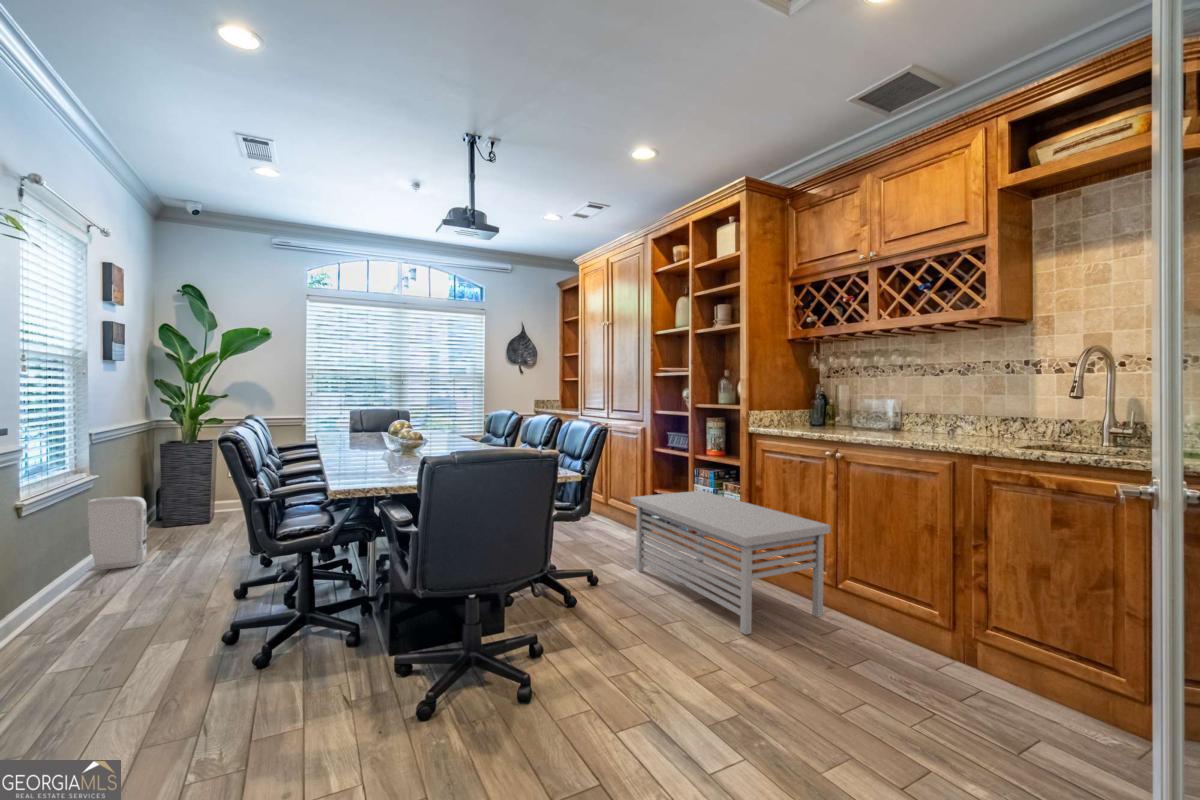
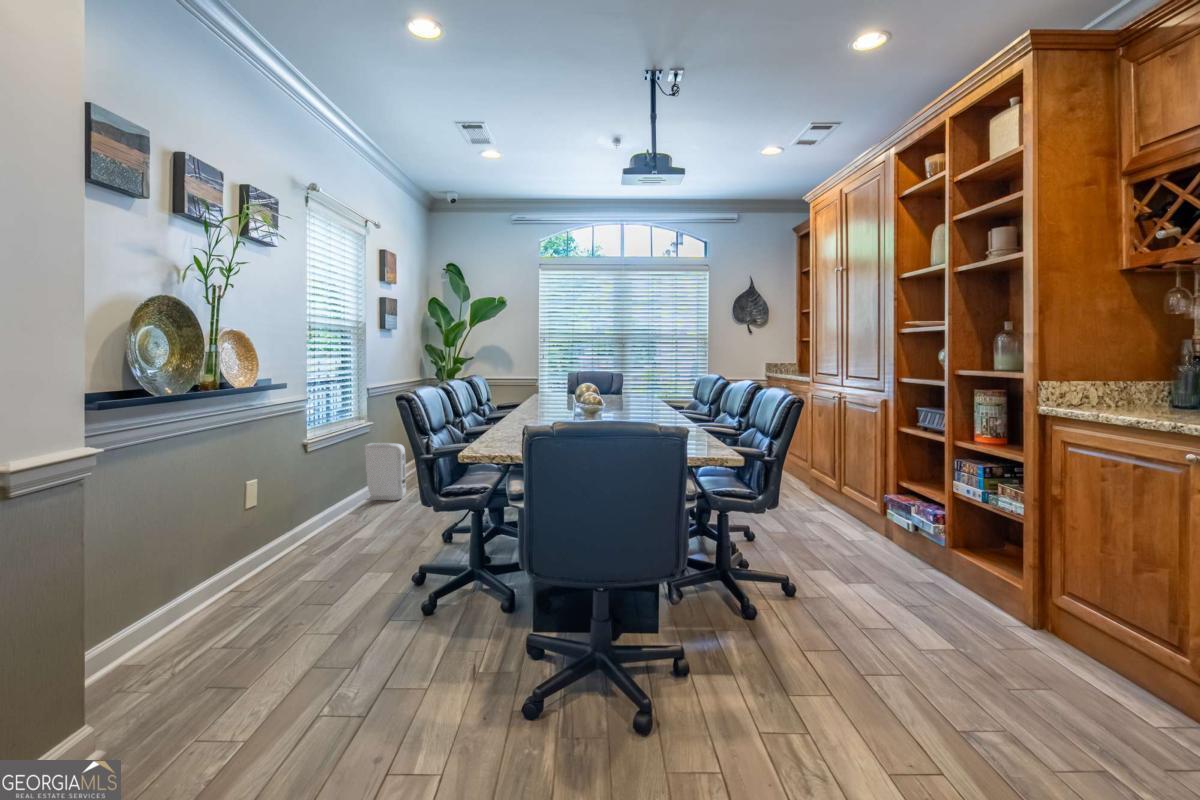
storage bench: present [631,491,830,635] -> none [846,490,1194,725]

